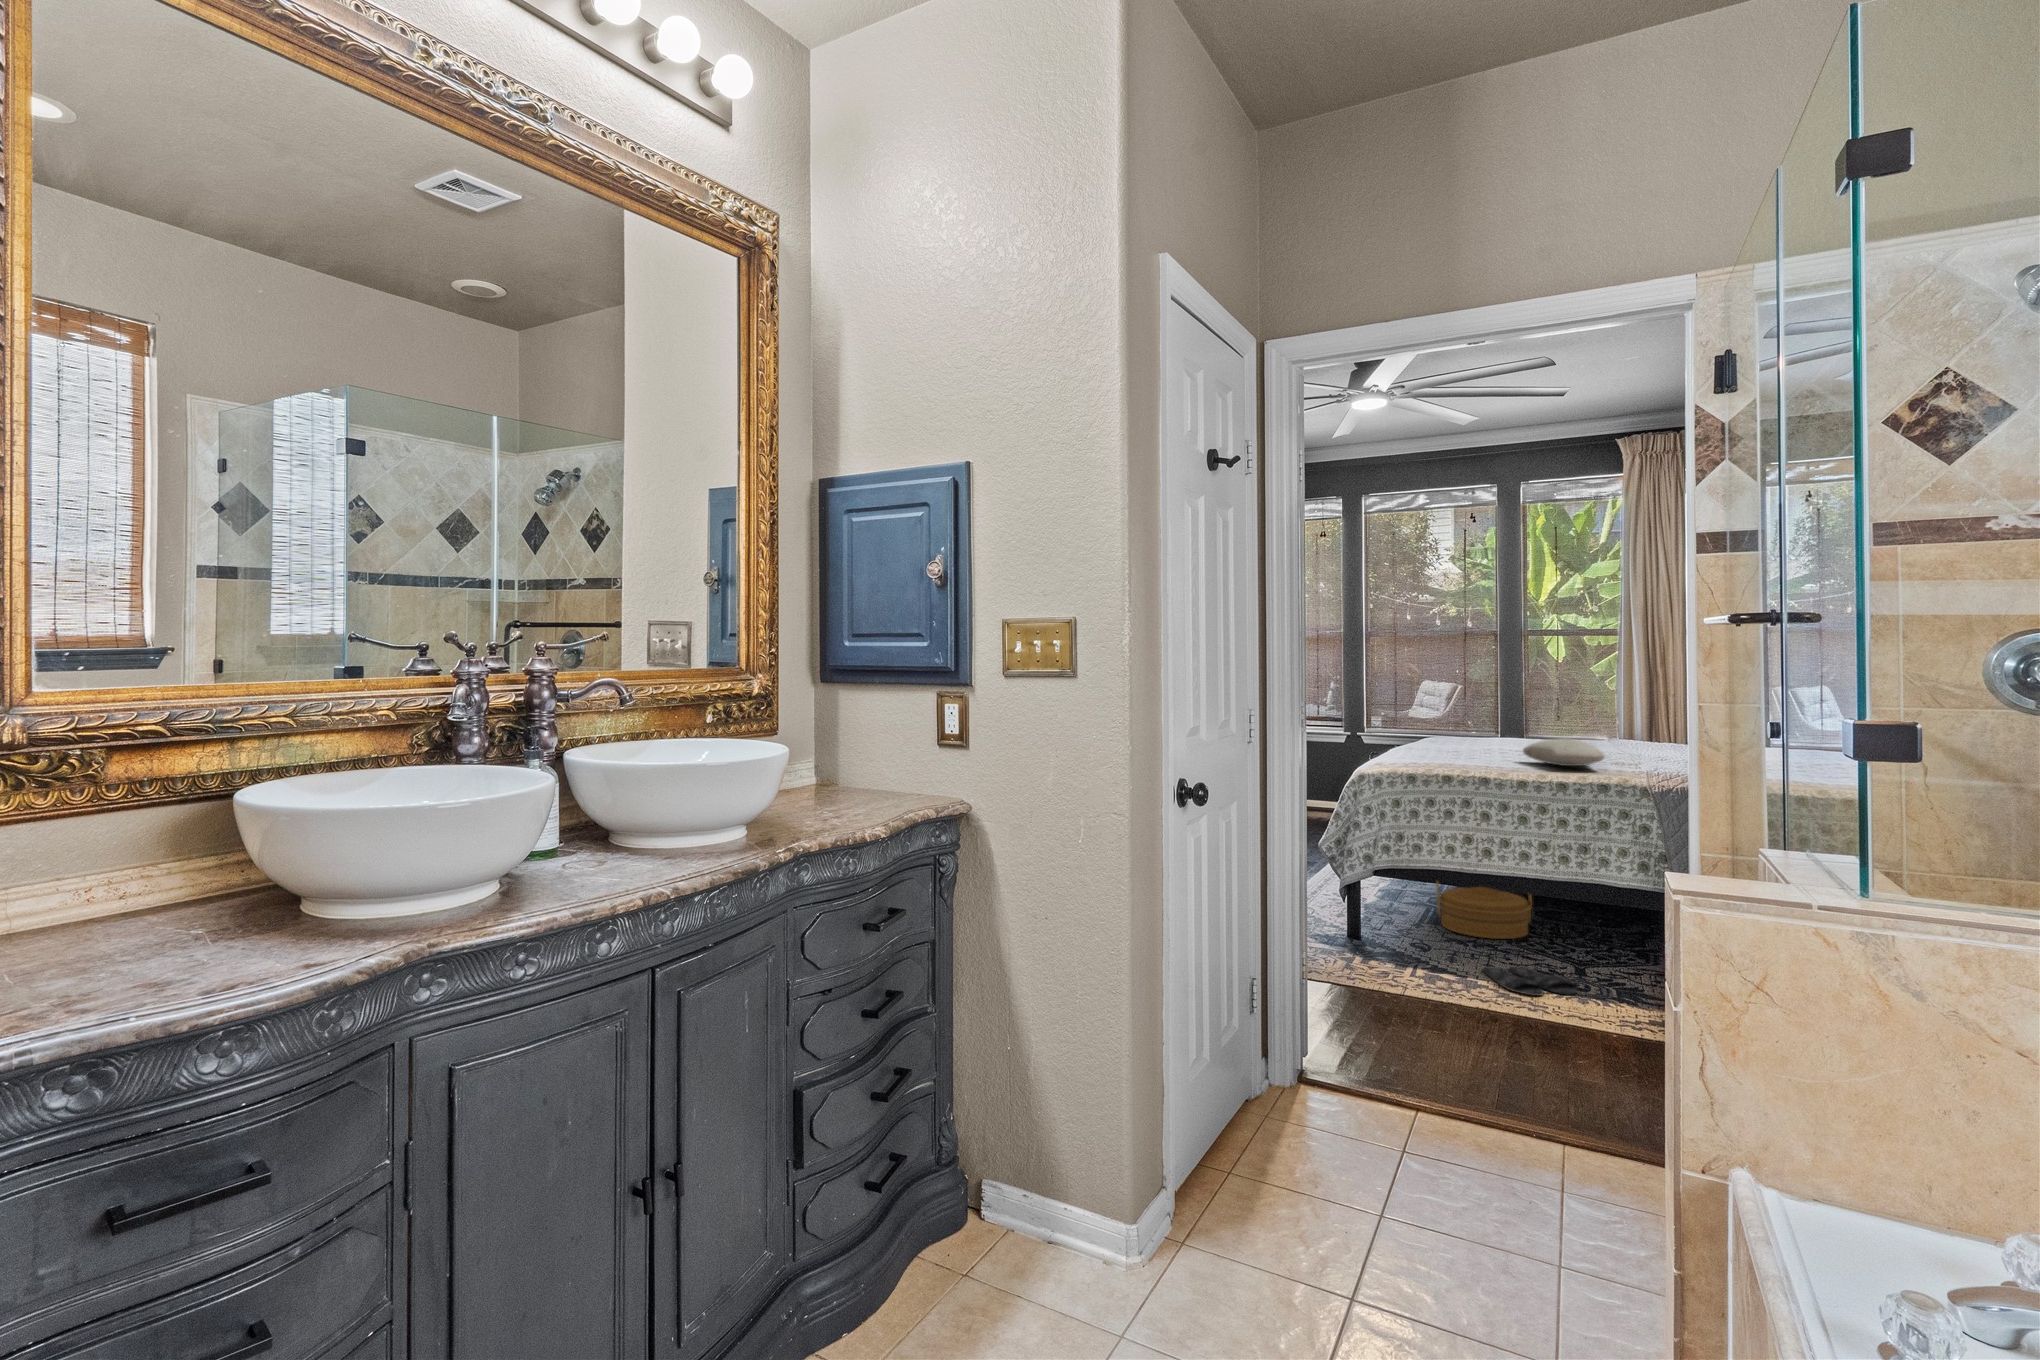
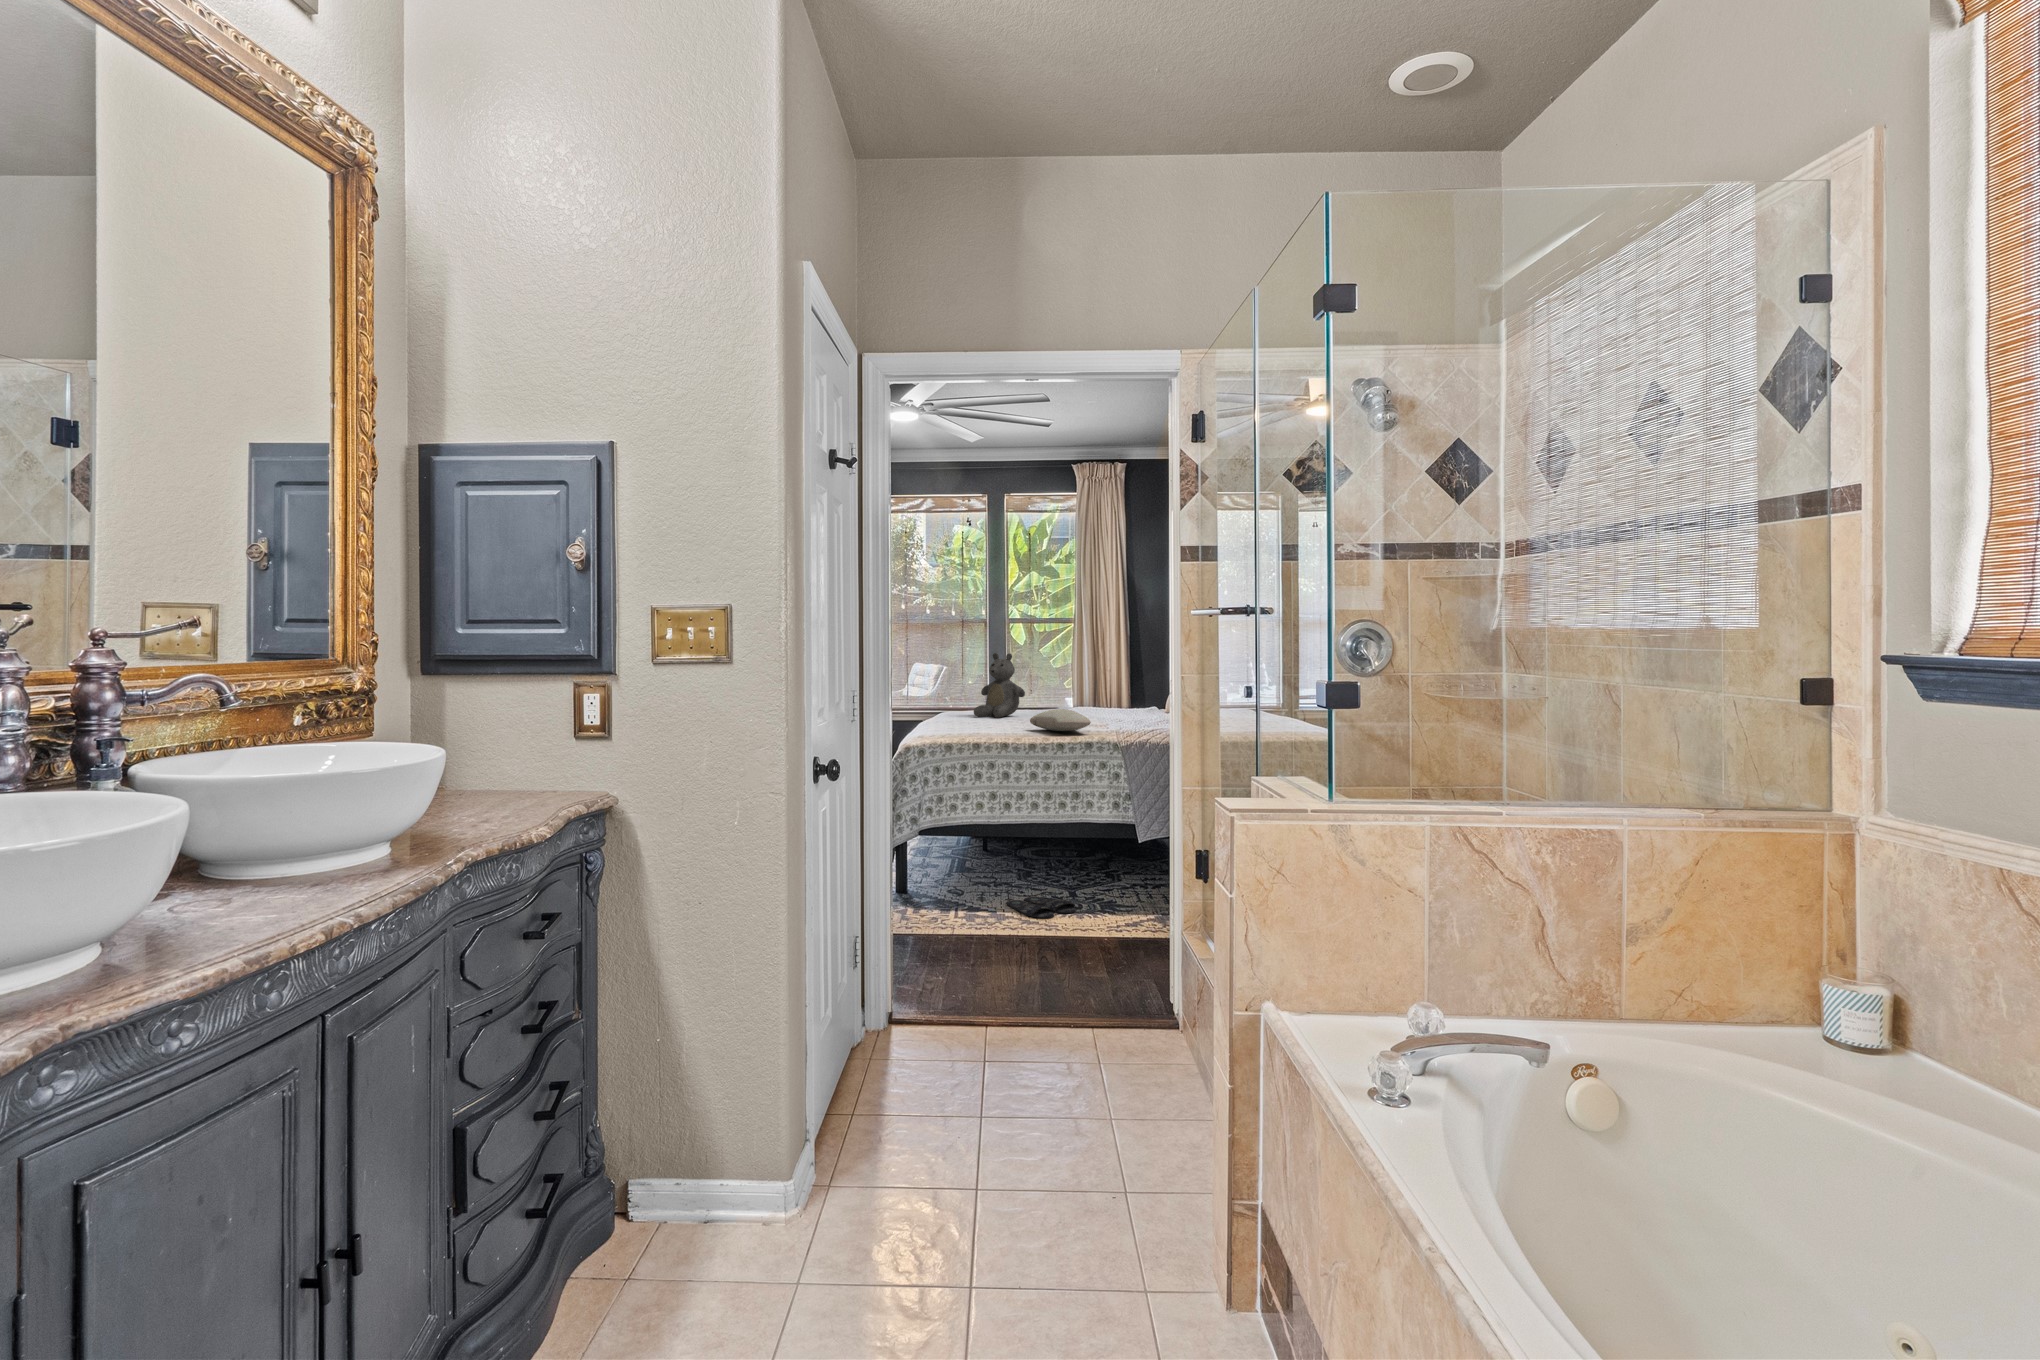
teddy bear: none [1461,668,1530,746] -> present [974,653,1025,718]
basket: present [1436,882,1532,939] -> none [963,796,1036,877]

